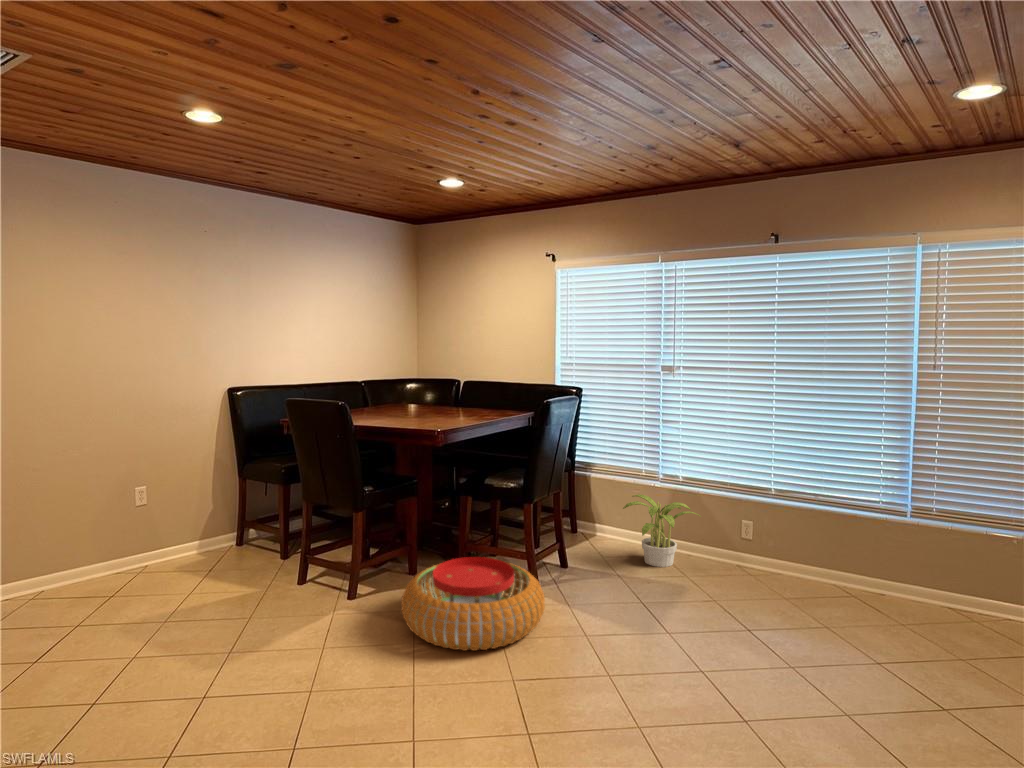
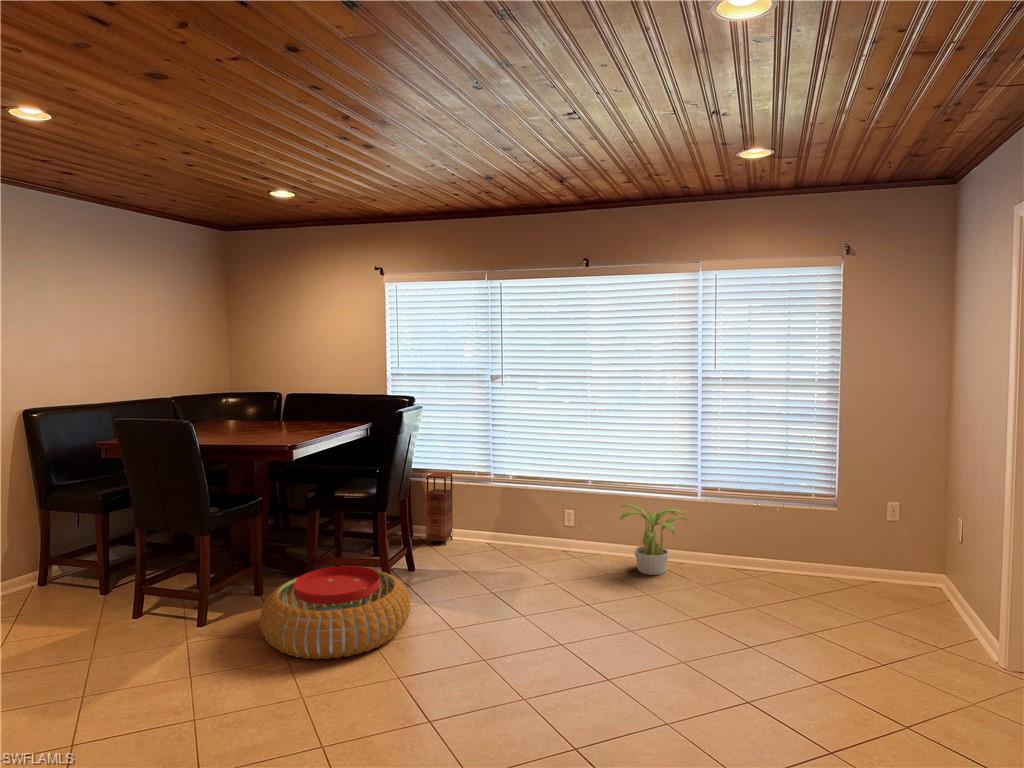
storage cabinet: none [586,466,616,543] -> present [426,472,452,545]
potted plant: present [623,494,699,567] -> present [620,504,687,575]

